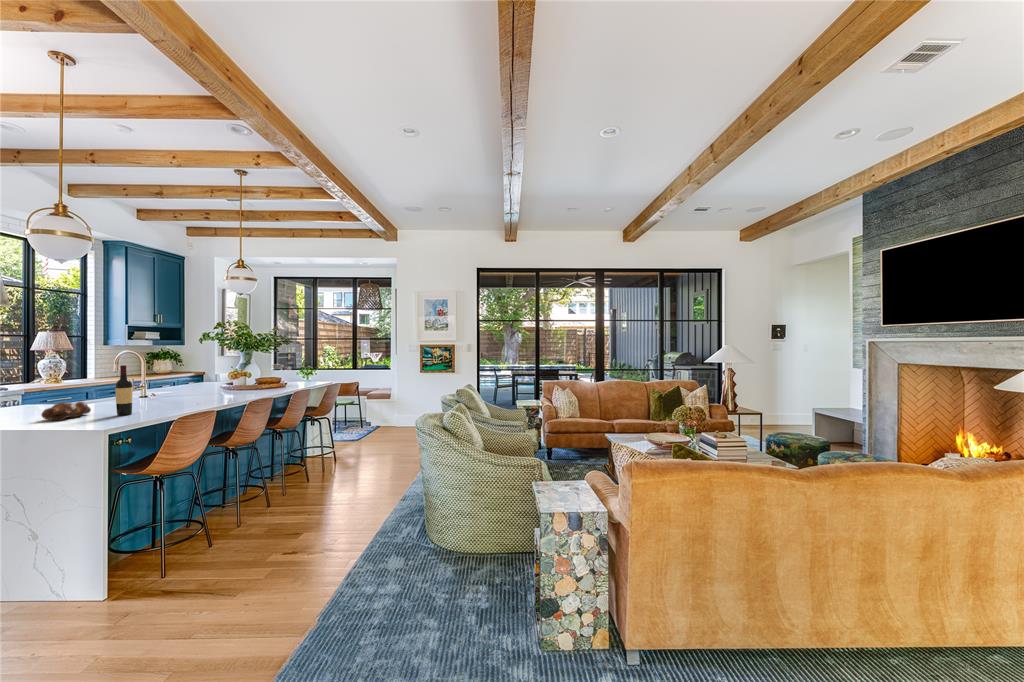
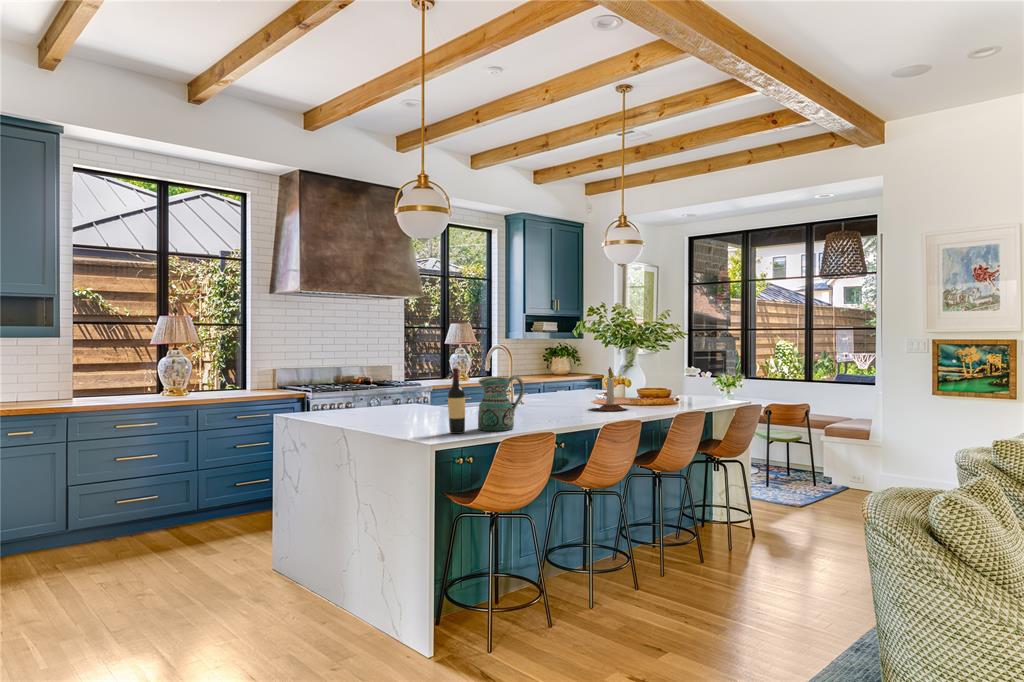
candle holder: none [224,363,255,393] -> present [591,367,631,411]
ceramic pitcher: none [141,370,182,411] -> present [478,376,524,431]
bread loaf: present [41,402,91,420] -> none [383,411,432,433]

